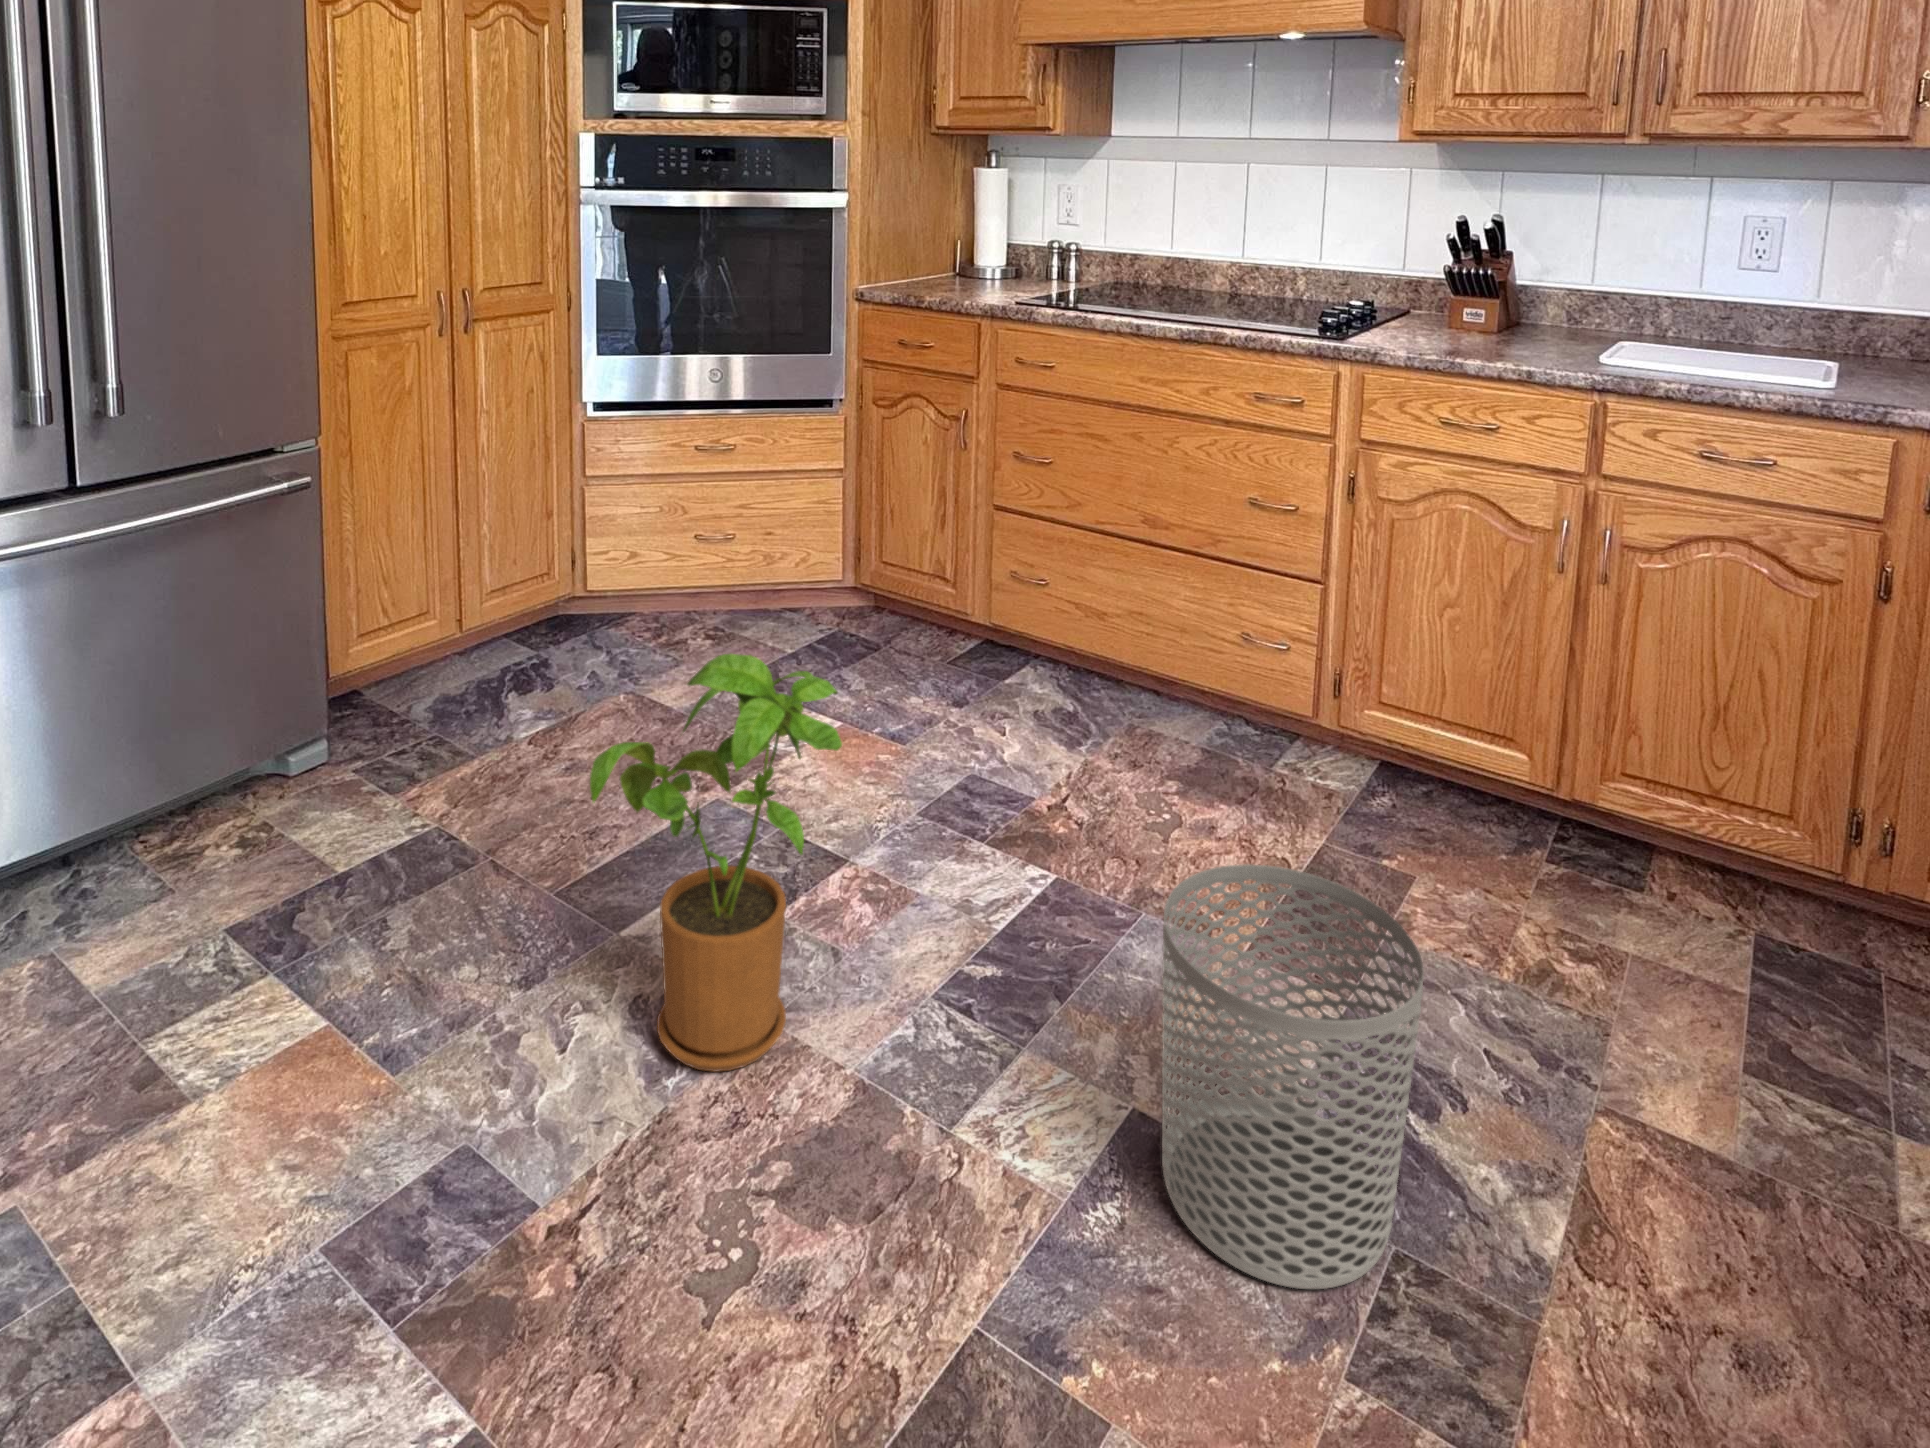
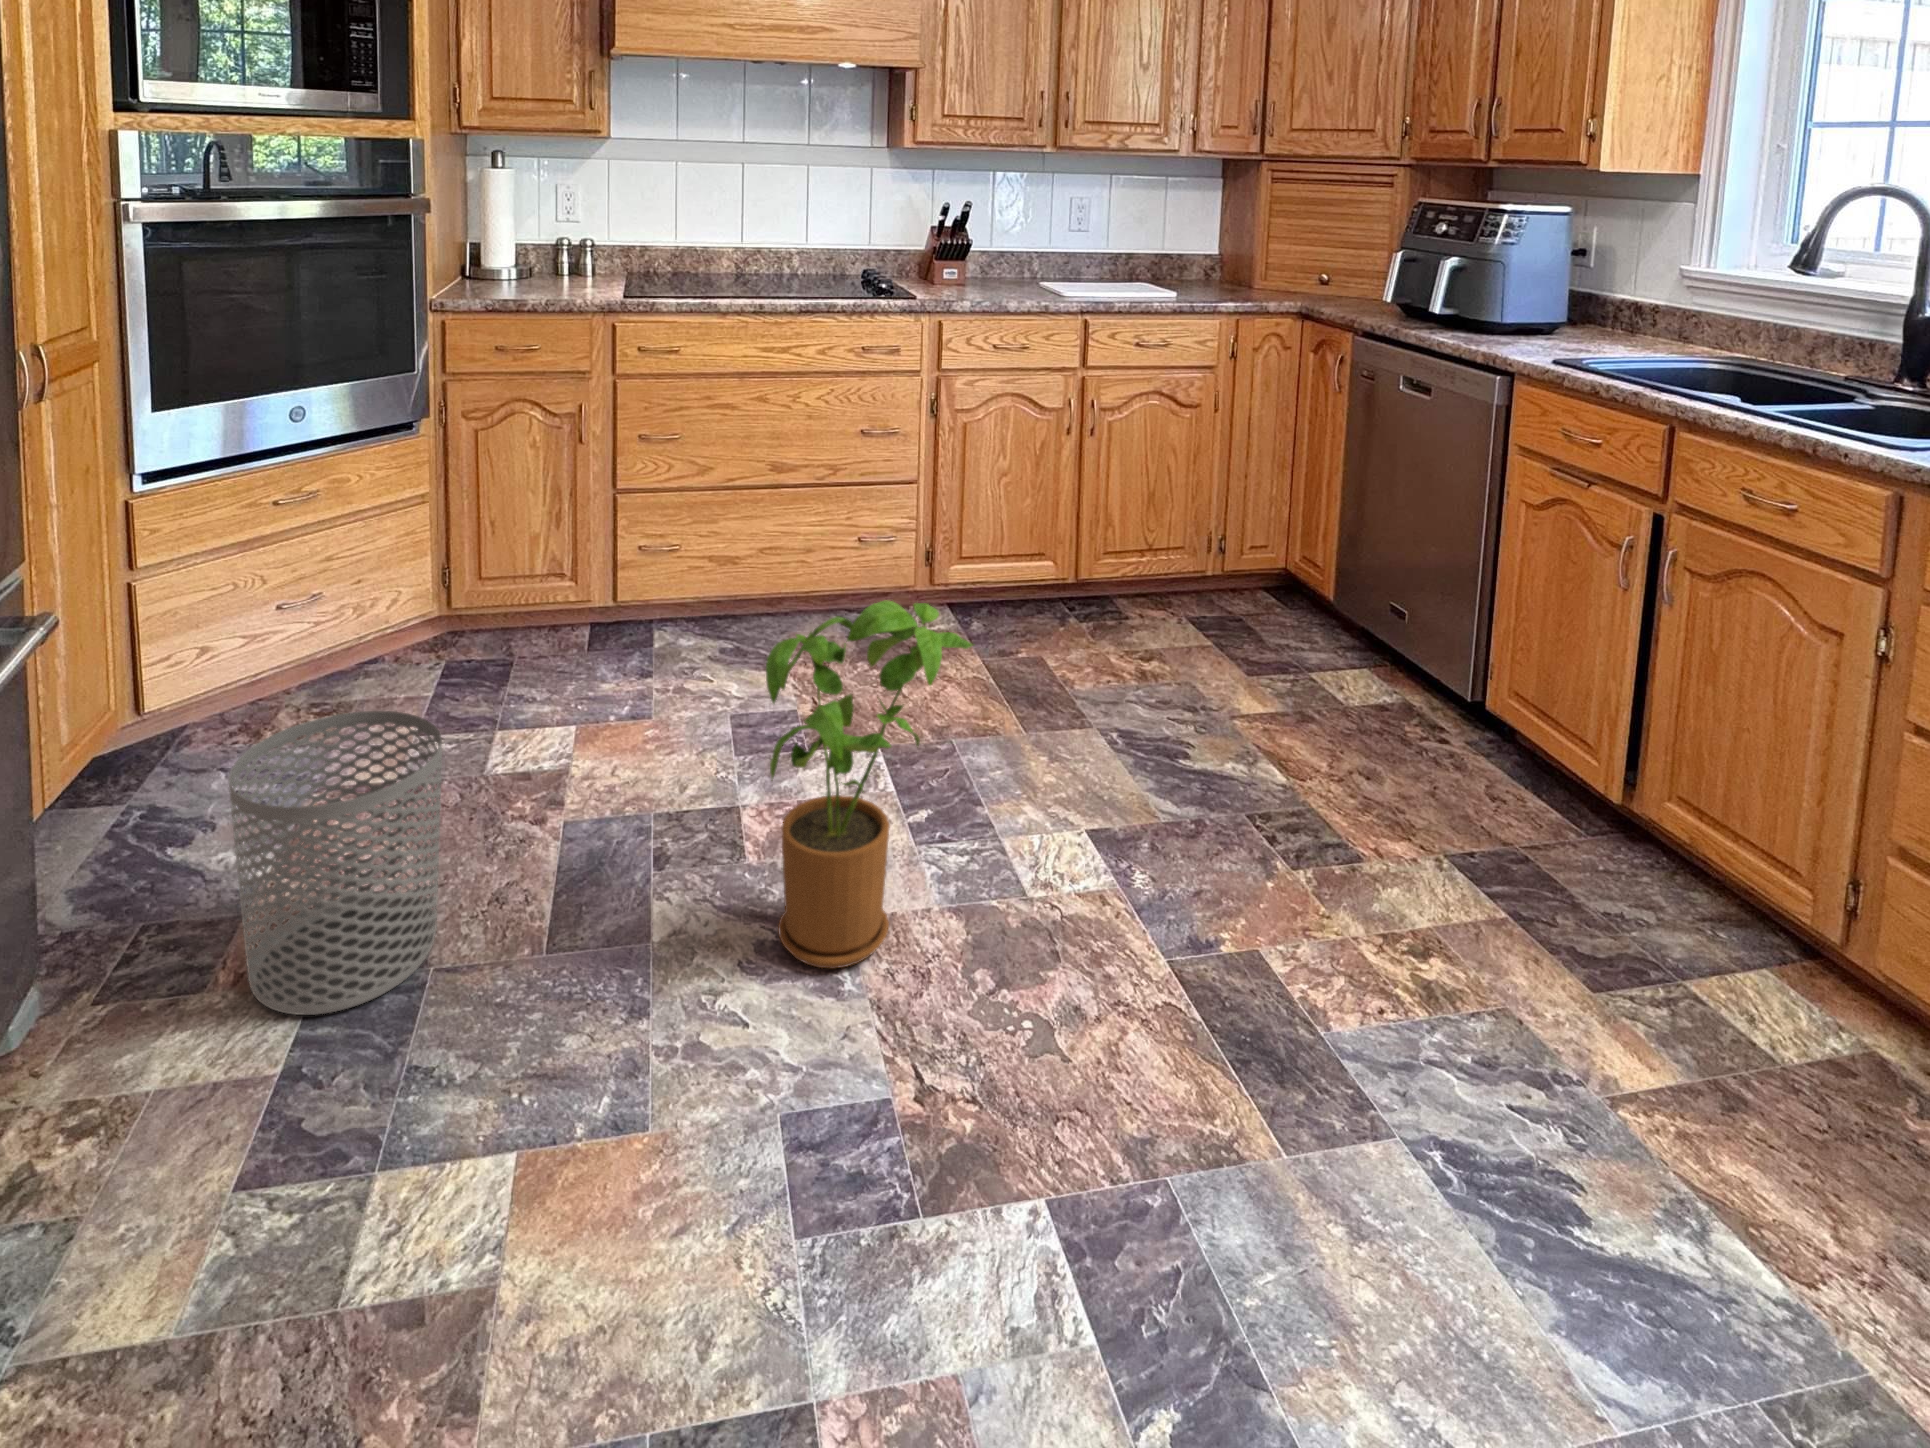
waste bin: present [1162,864,1424,1289] -> present [229,711,442,1015]

